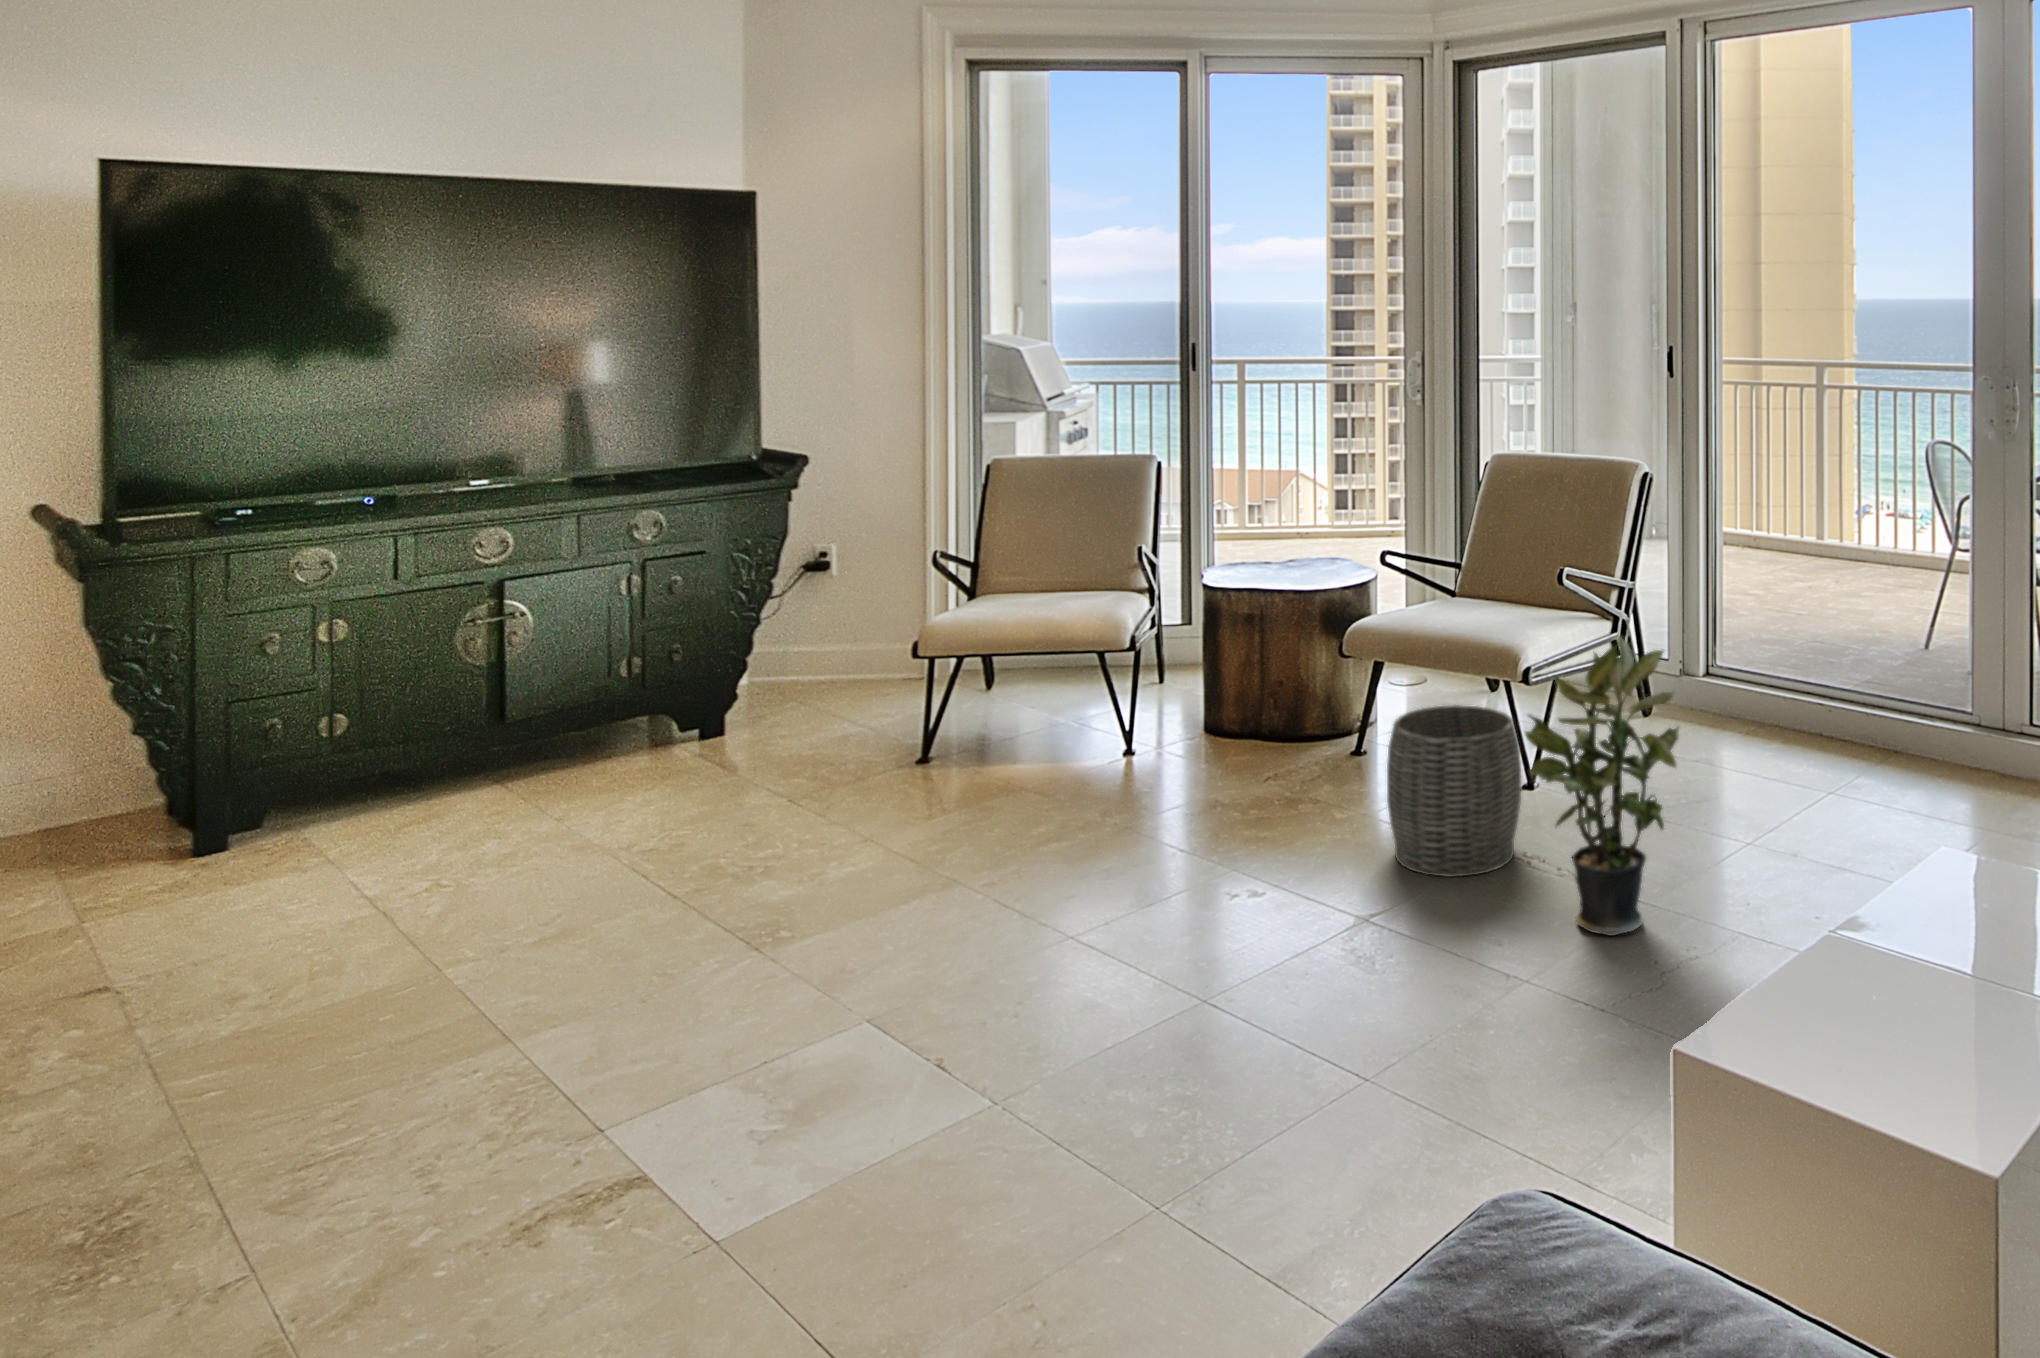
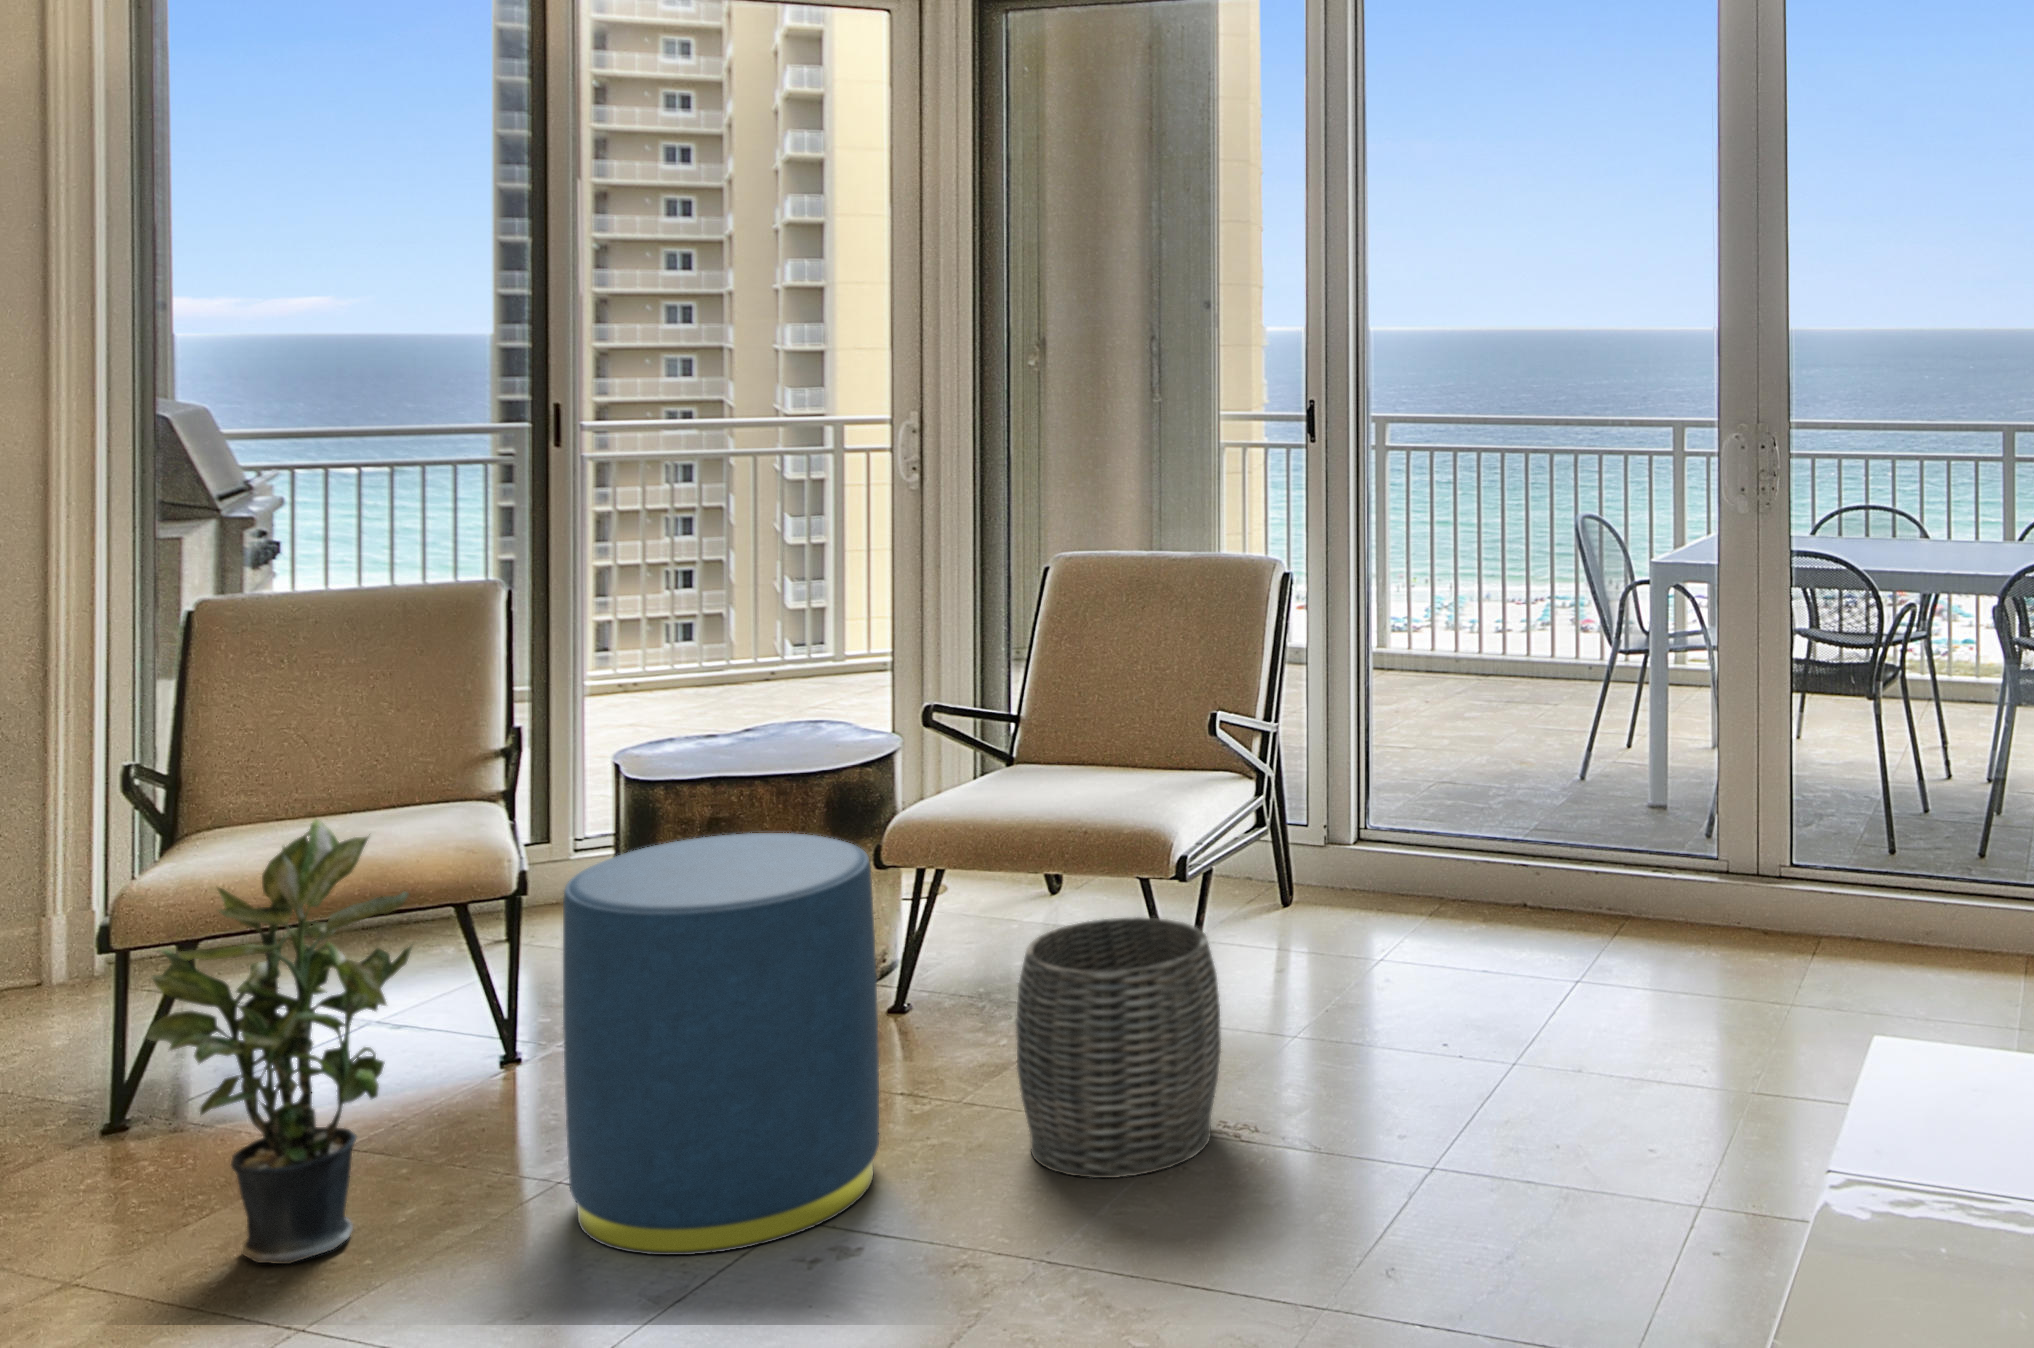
ottoman: none [1112,629,1301,887] -> present [563,833,879,1255]
potted plant: present [1525,637,1679,936] -> present [146,819,412,1264]

